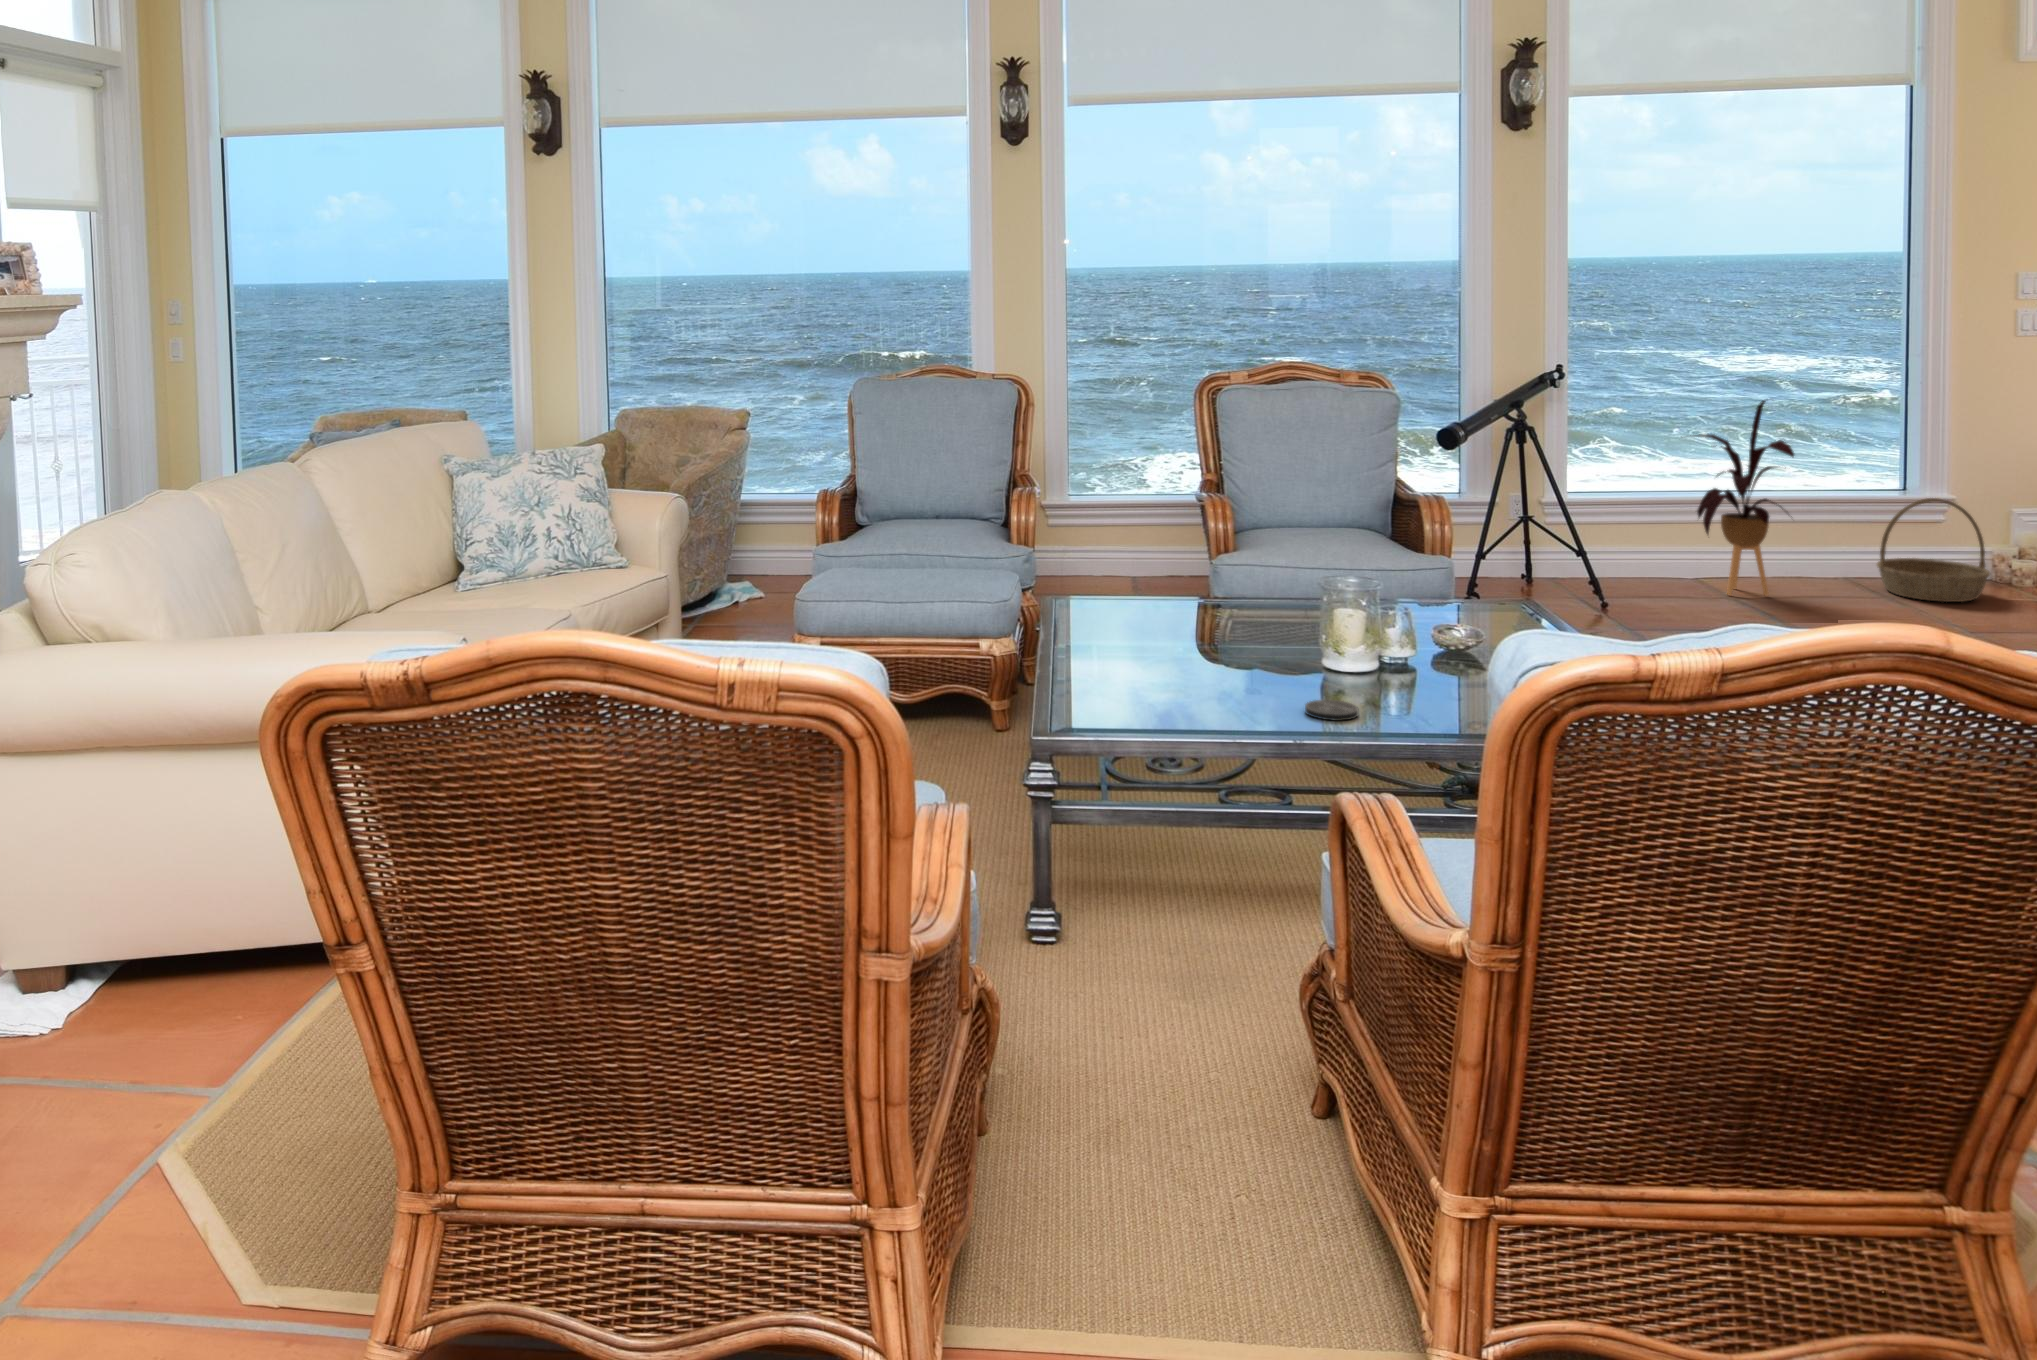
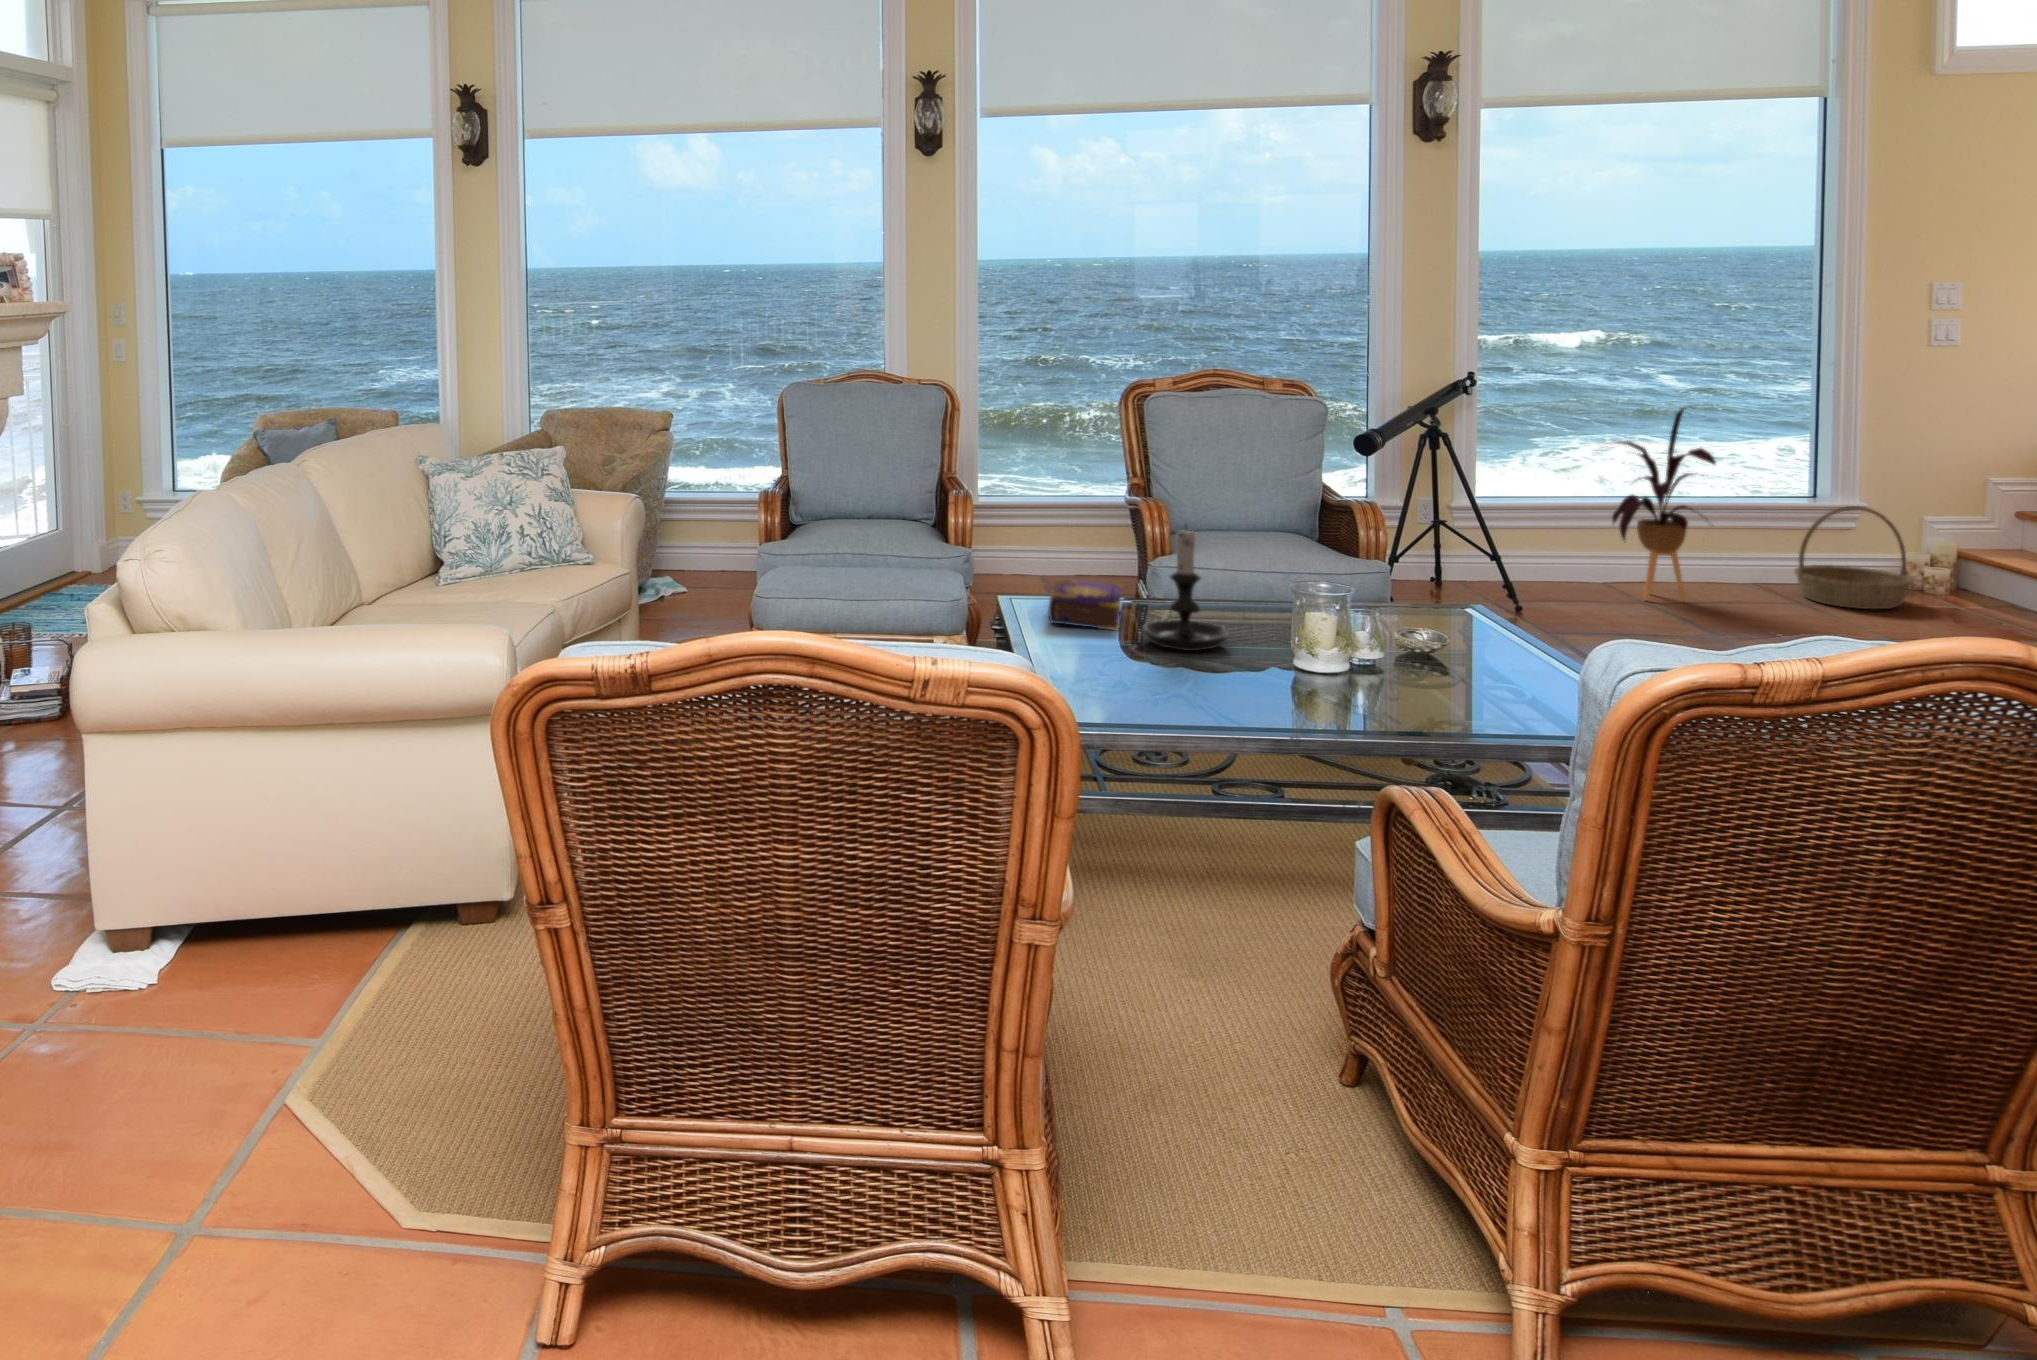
candle holder: none [1181,517,1272,650] -> present [1142,528,1231,651]
book: none [1092,577,1174,630] -> present [1048,579,1122,631]
coaster: present [1305,700,1359,721] -> none [1285,699,1338,719]

